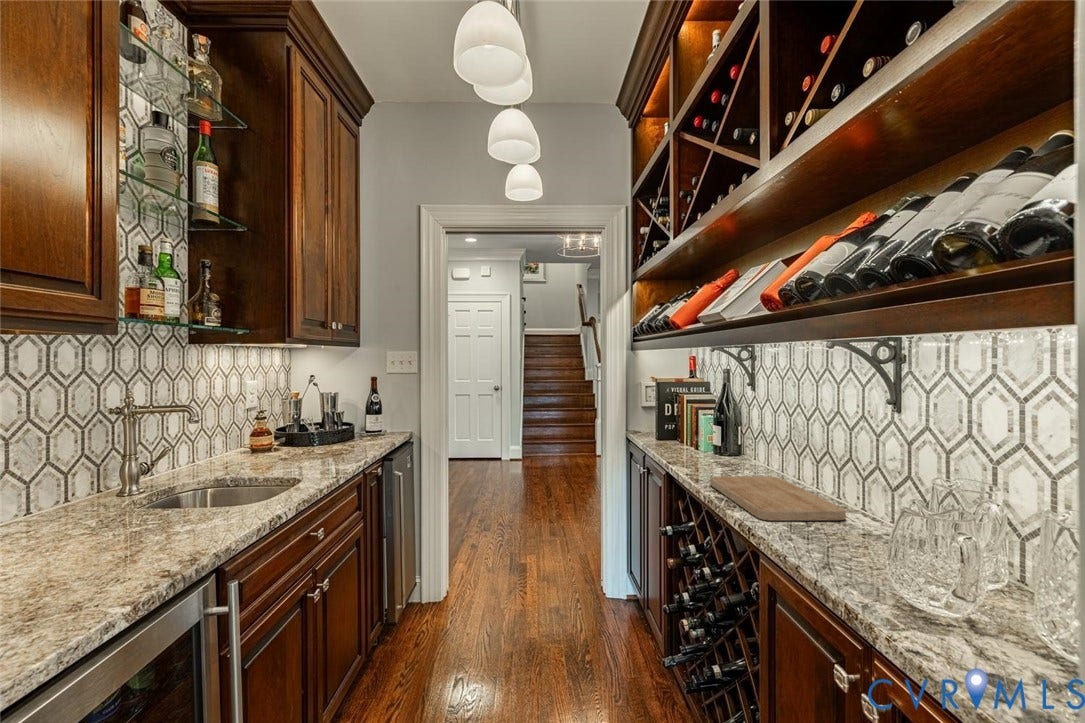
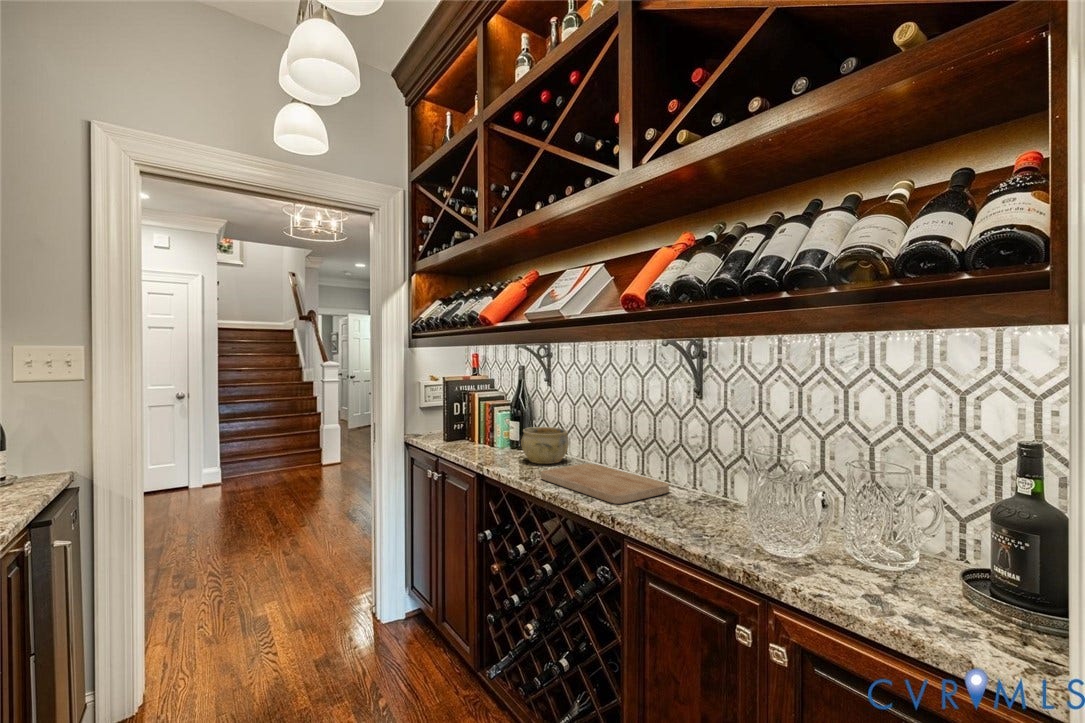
ceramic bowl: none [711,433,764,473] -> present [521,427,569,464]

